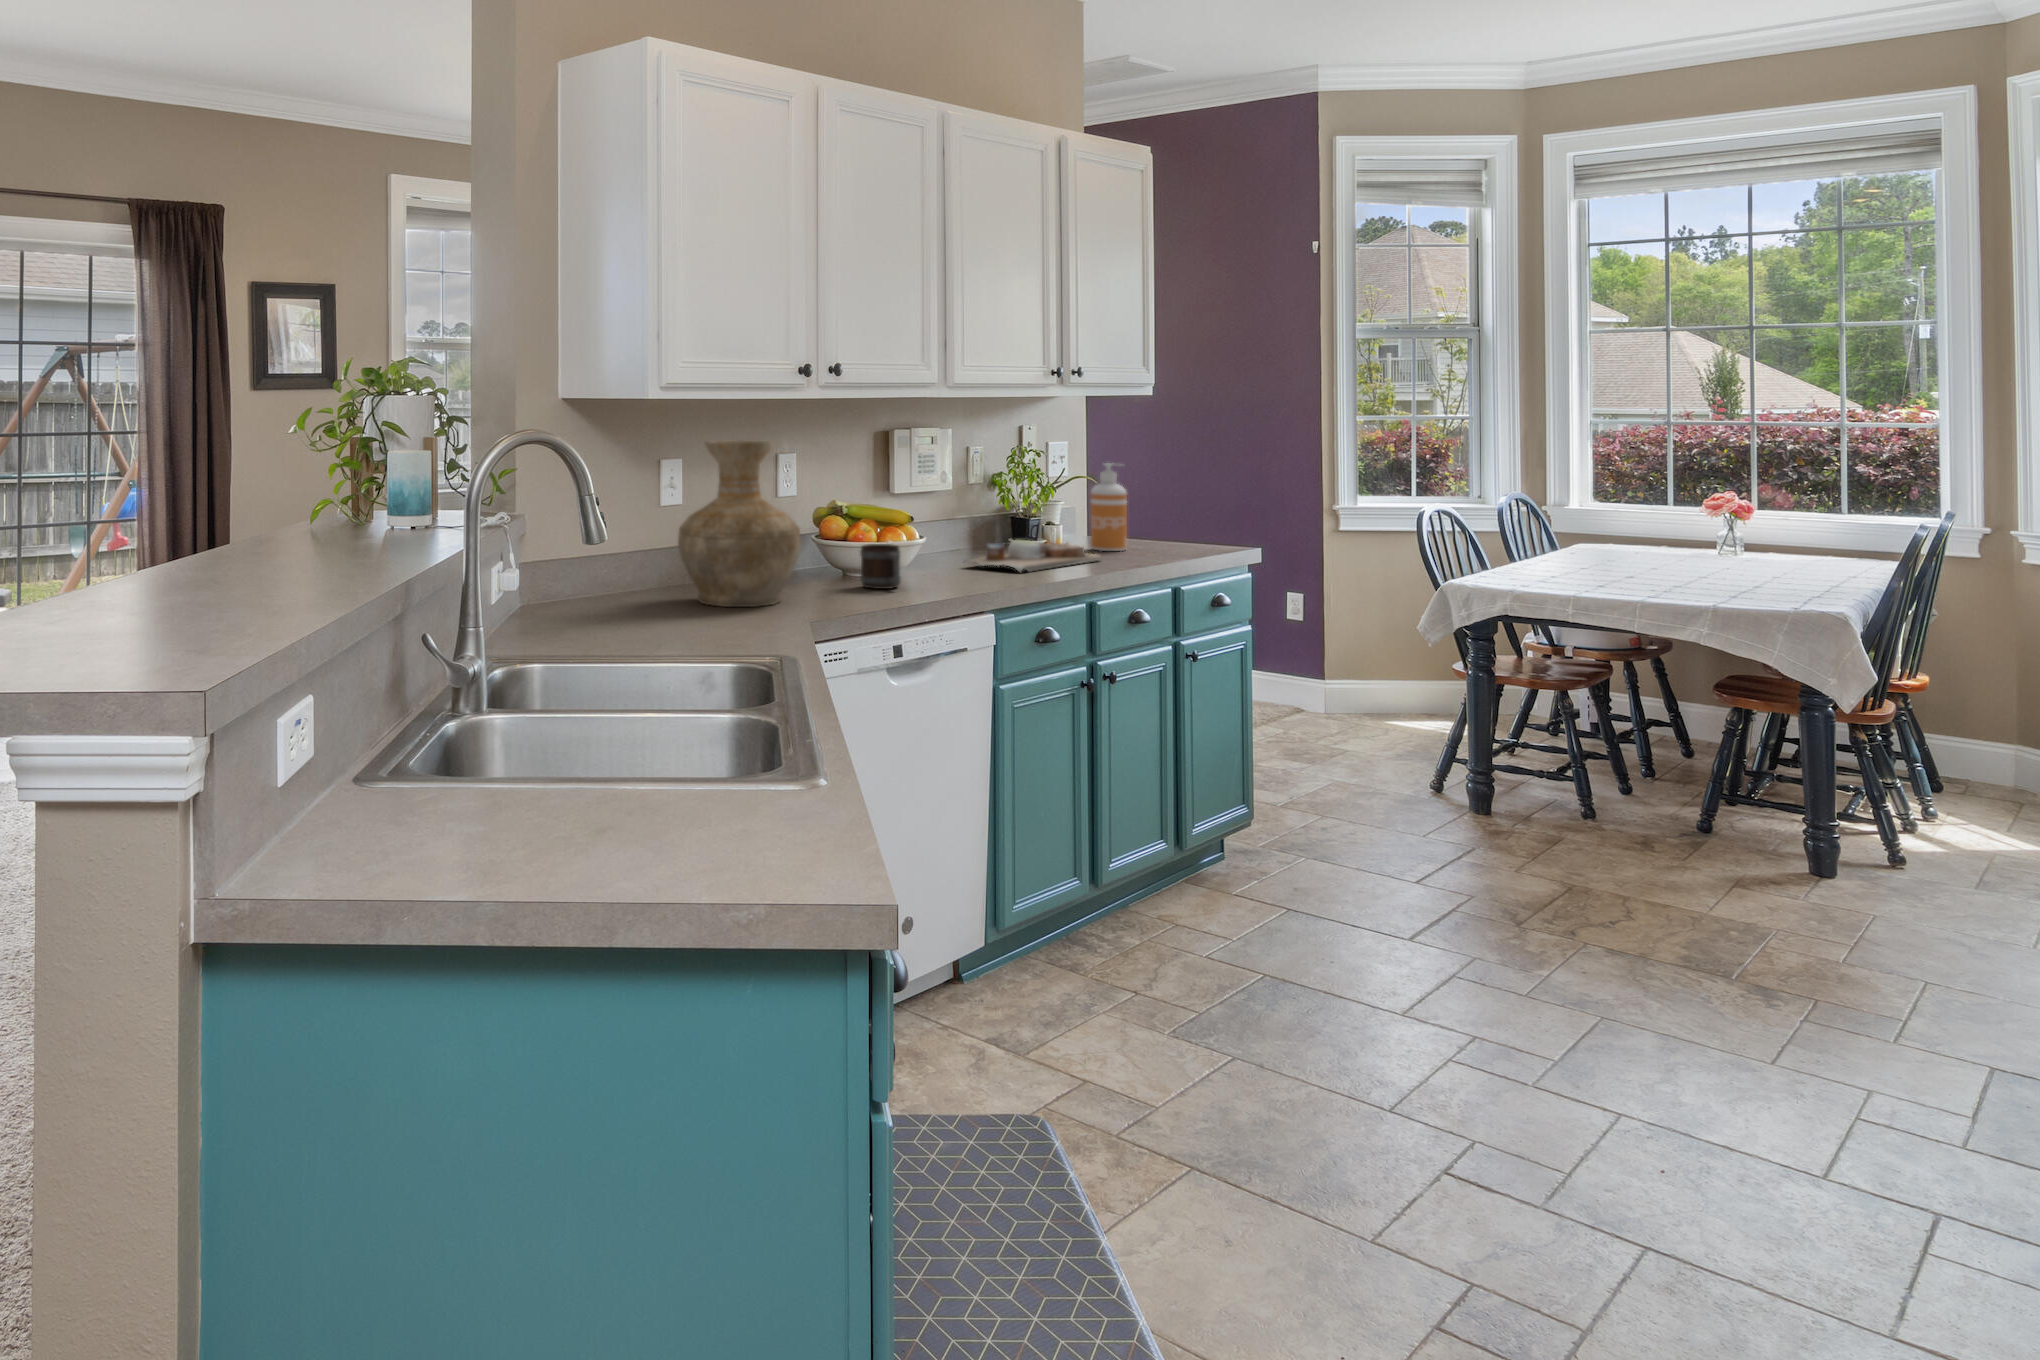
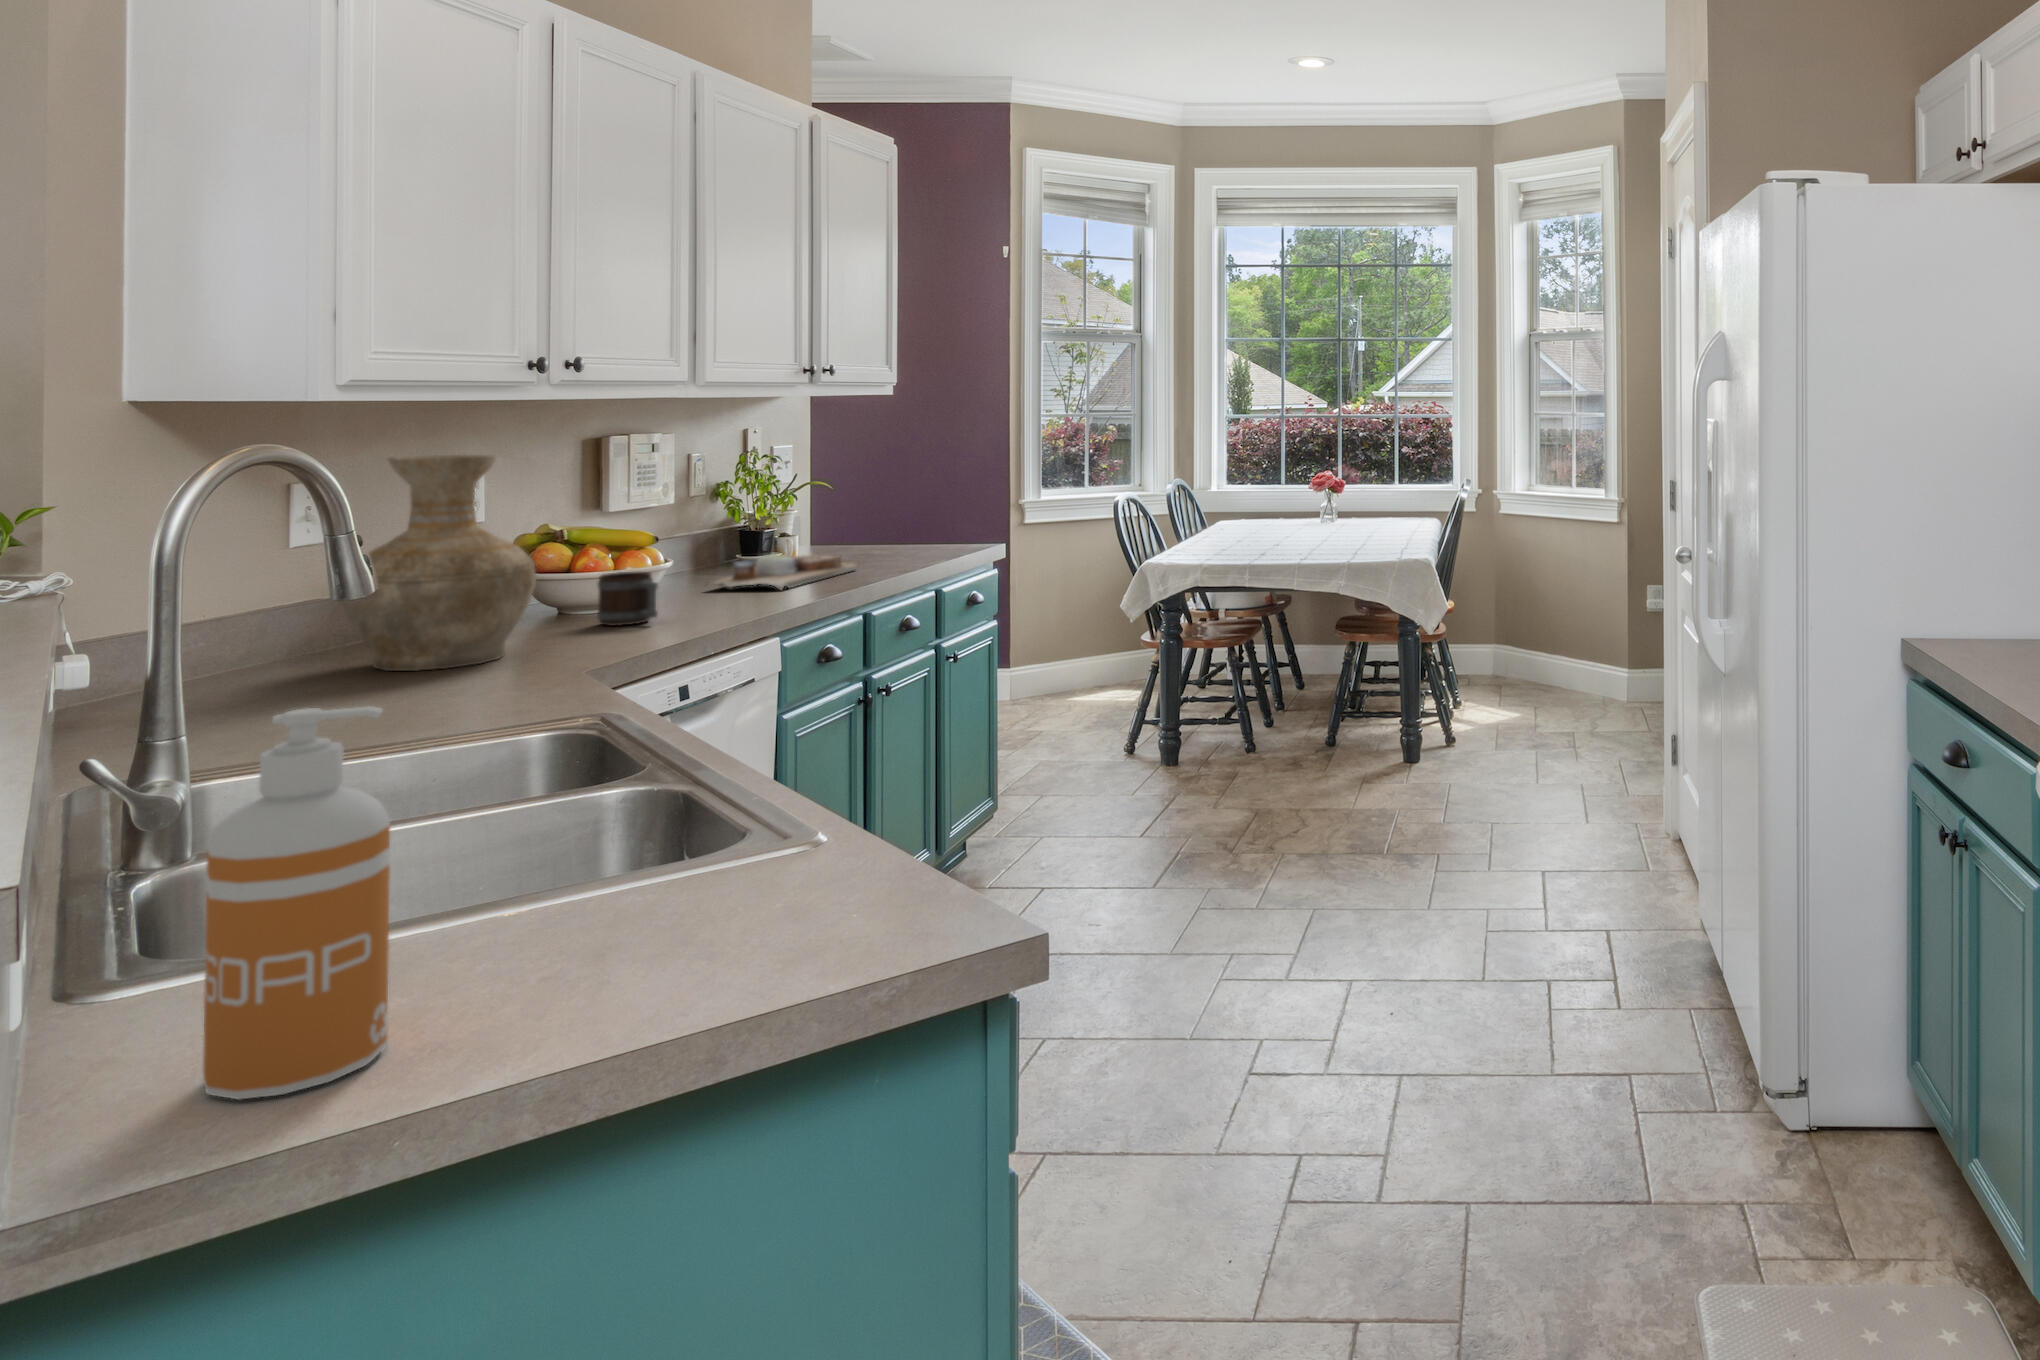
soap dispenser: present [1091,463,1127,551] -> present [203,706,390,1099]

